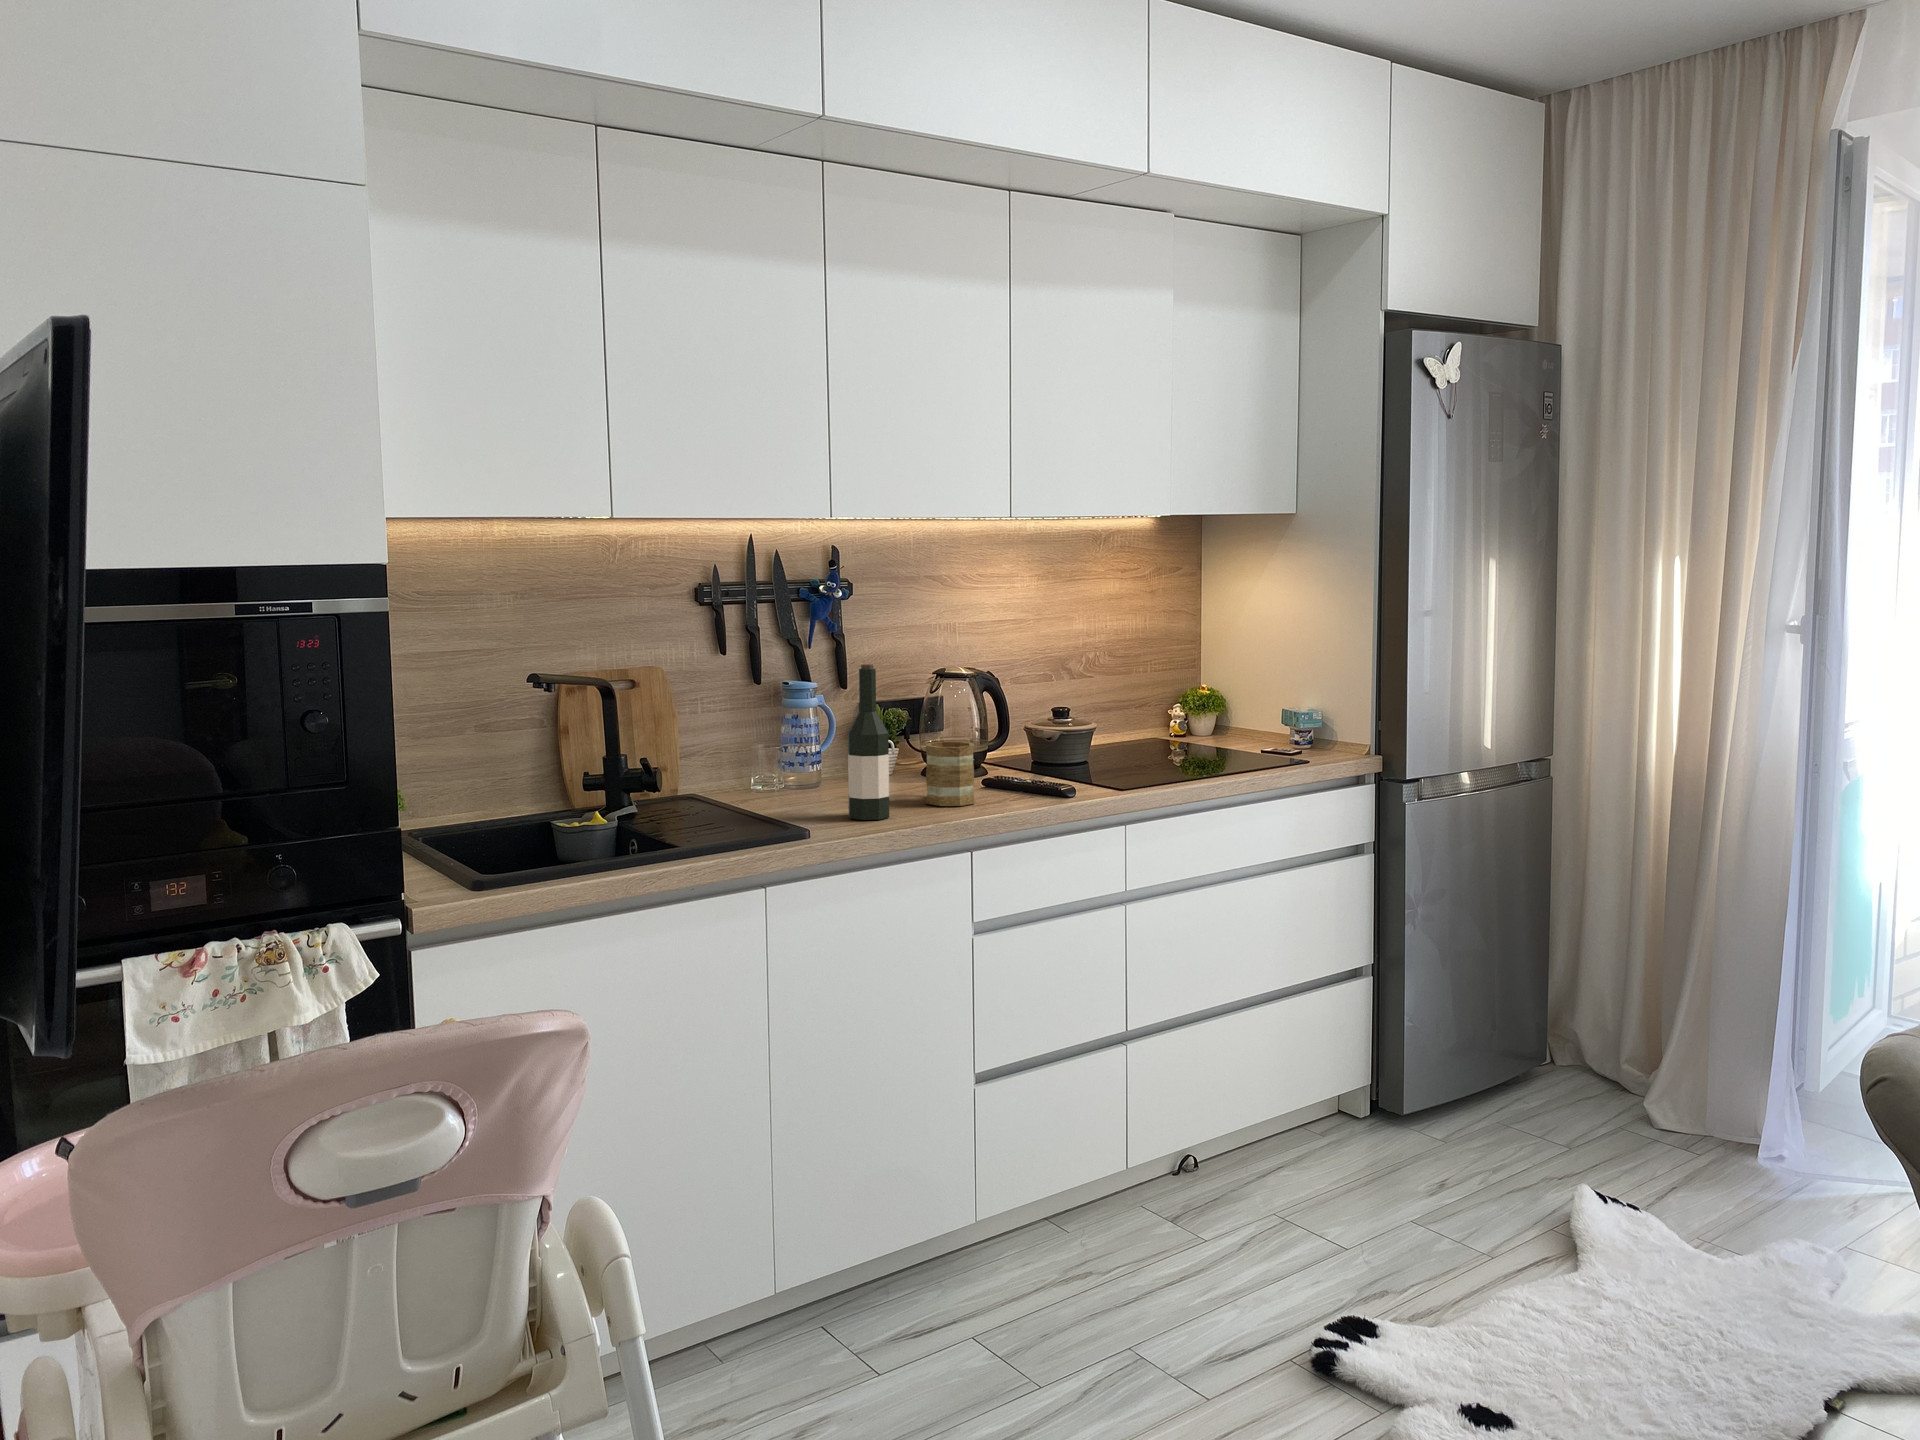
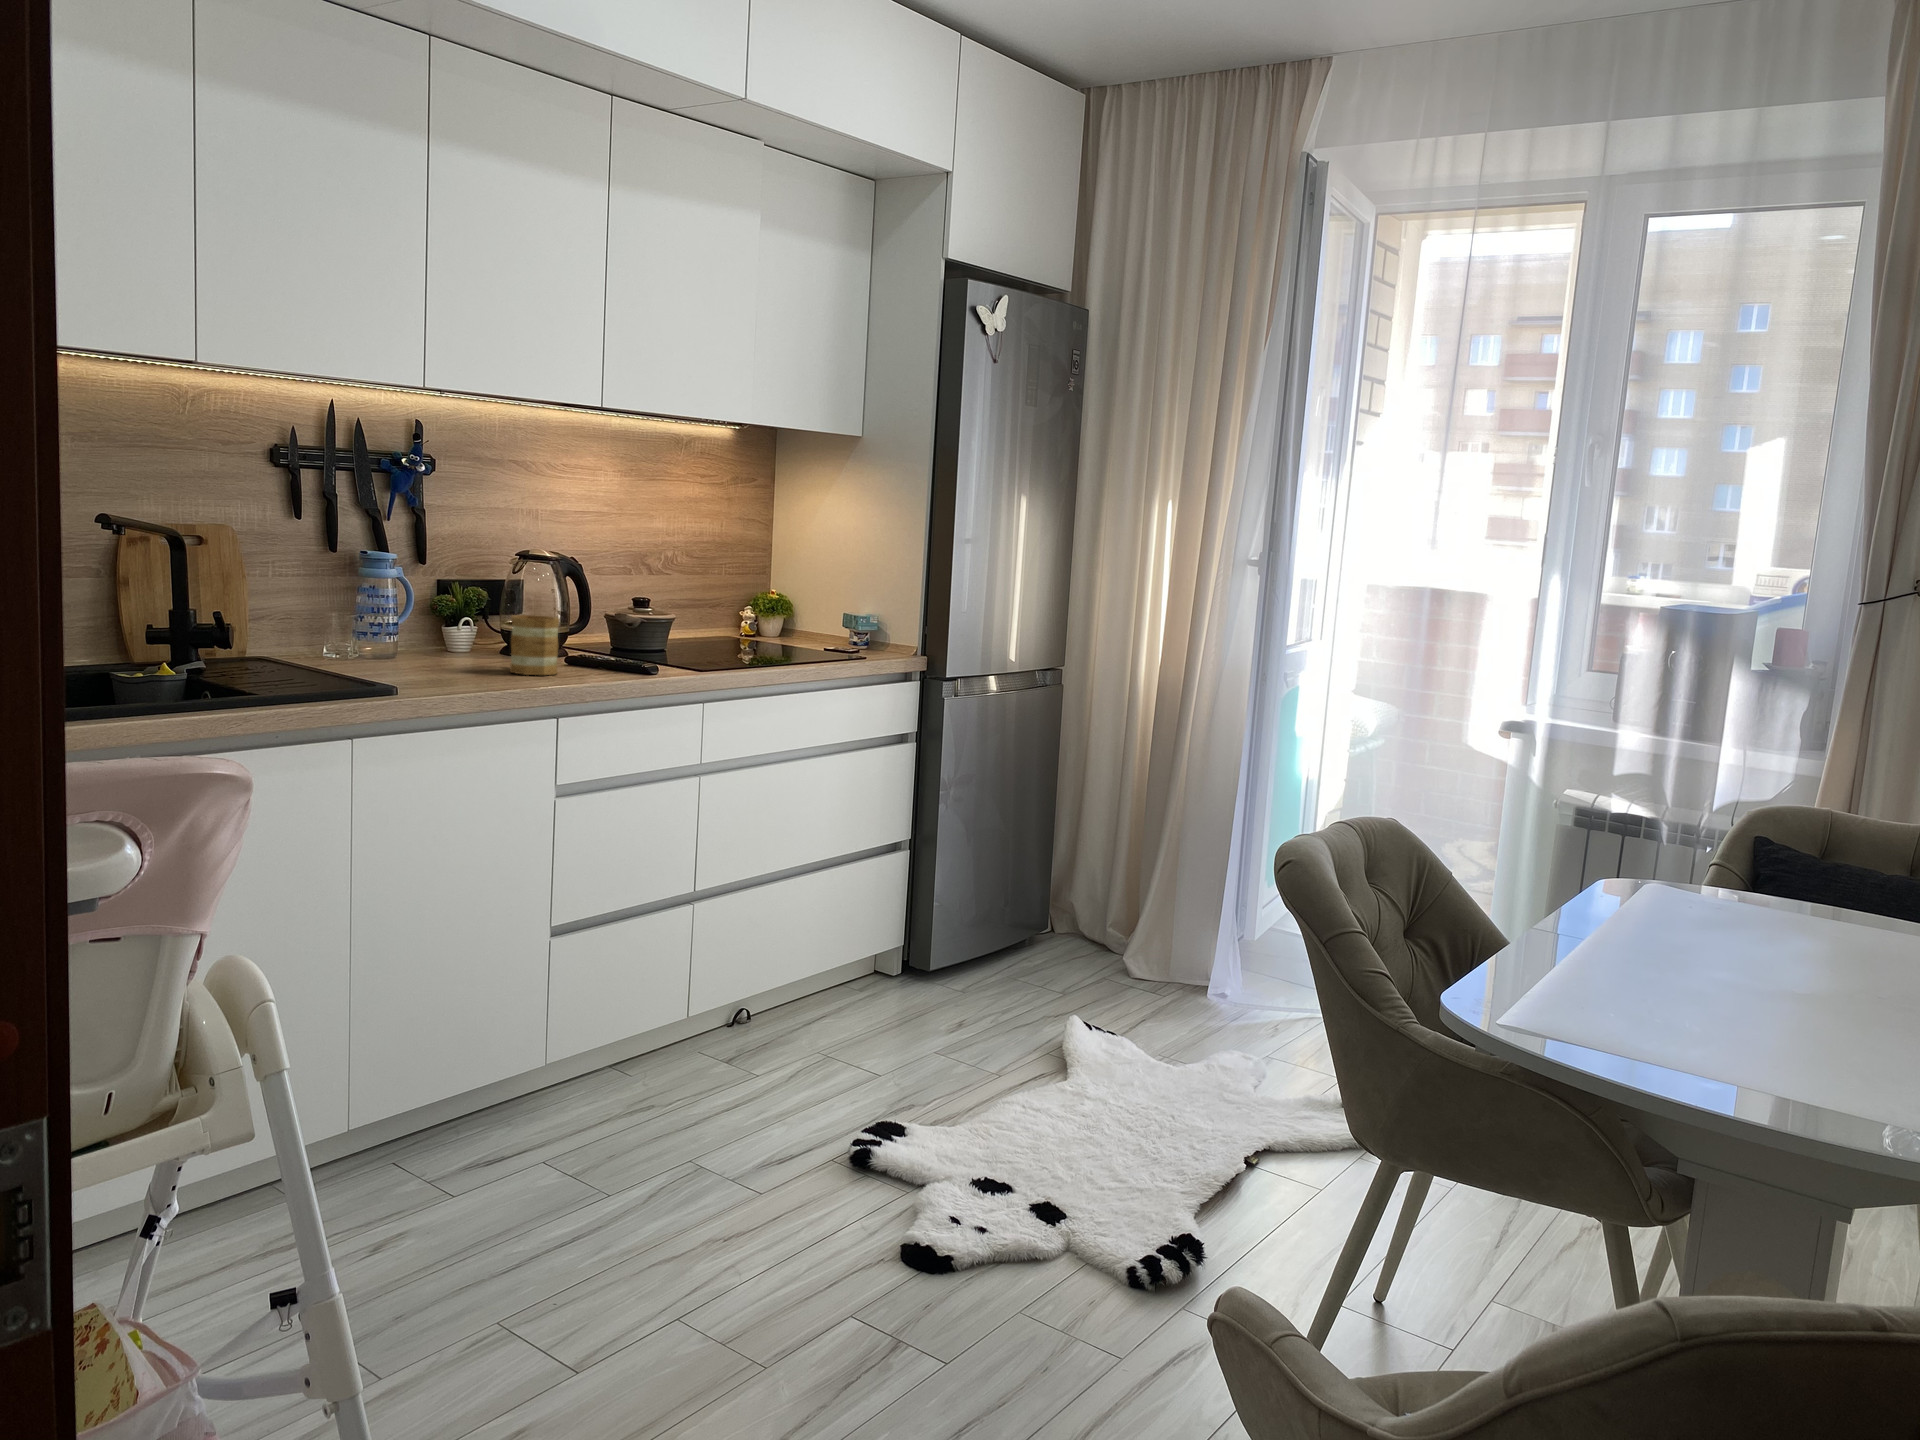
wine bottle: present [848,664,889,820] -> none [434,533,477,682]

